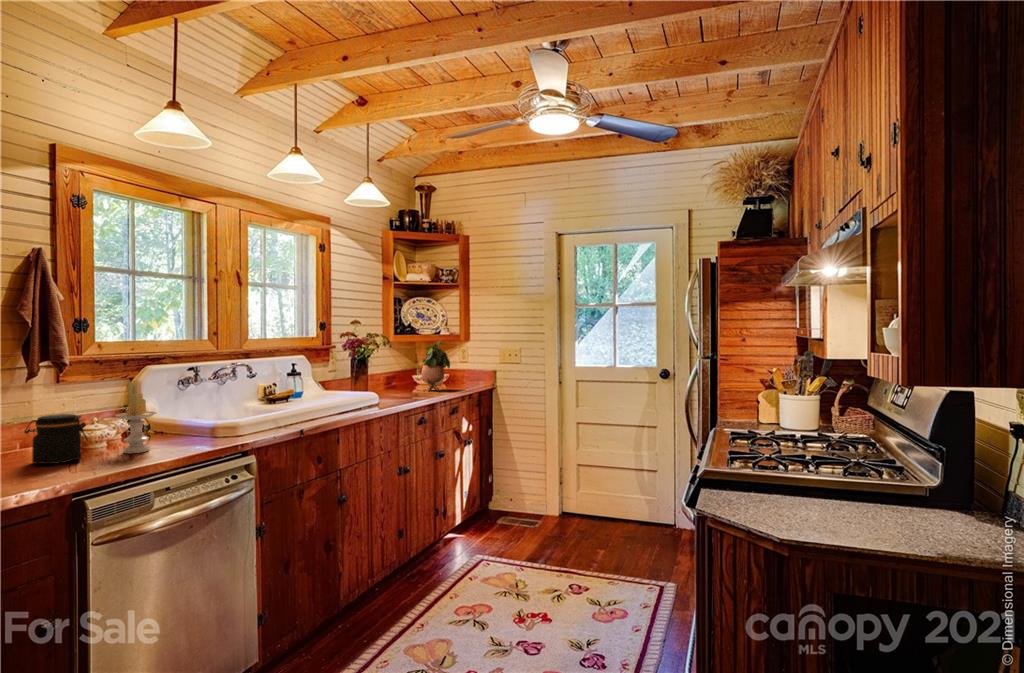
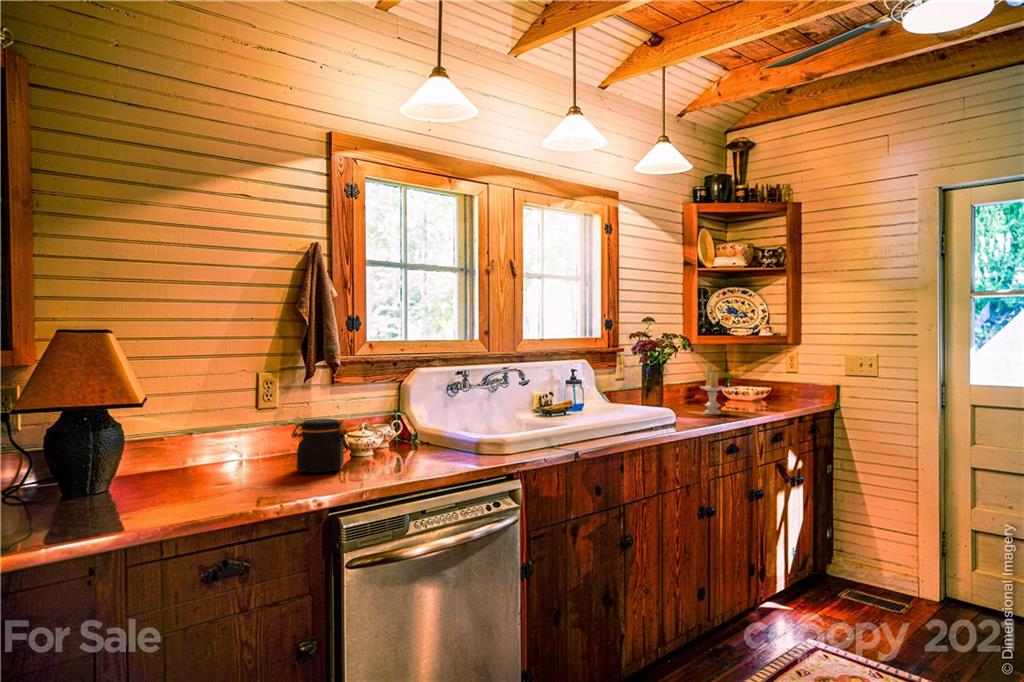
potted plant: present [422,341,450,391] -> none [733,343,773,409]
candle: present [115,382,157,453] -> present [700,364,725,414]

